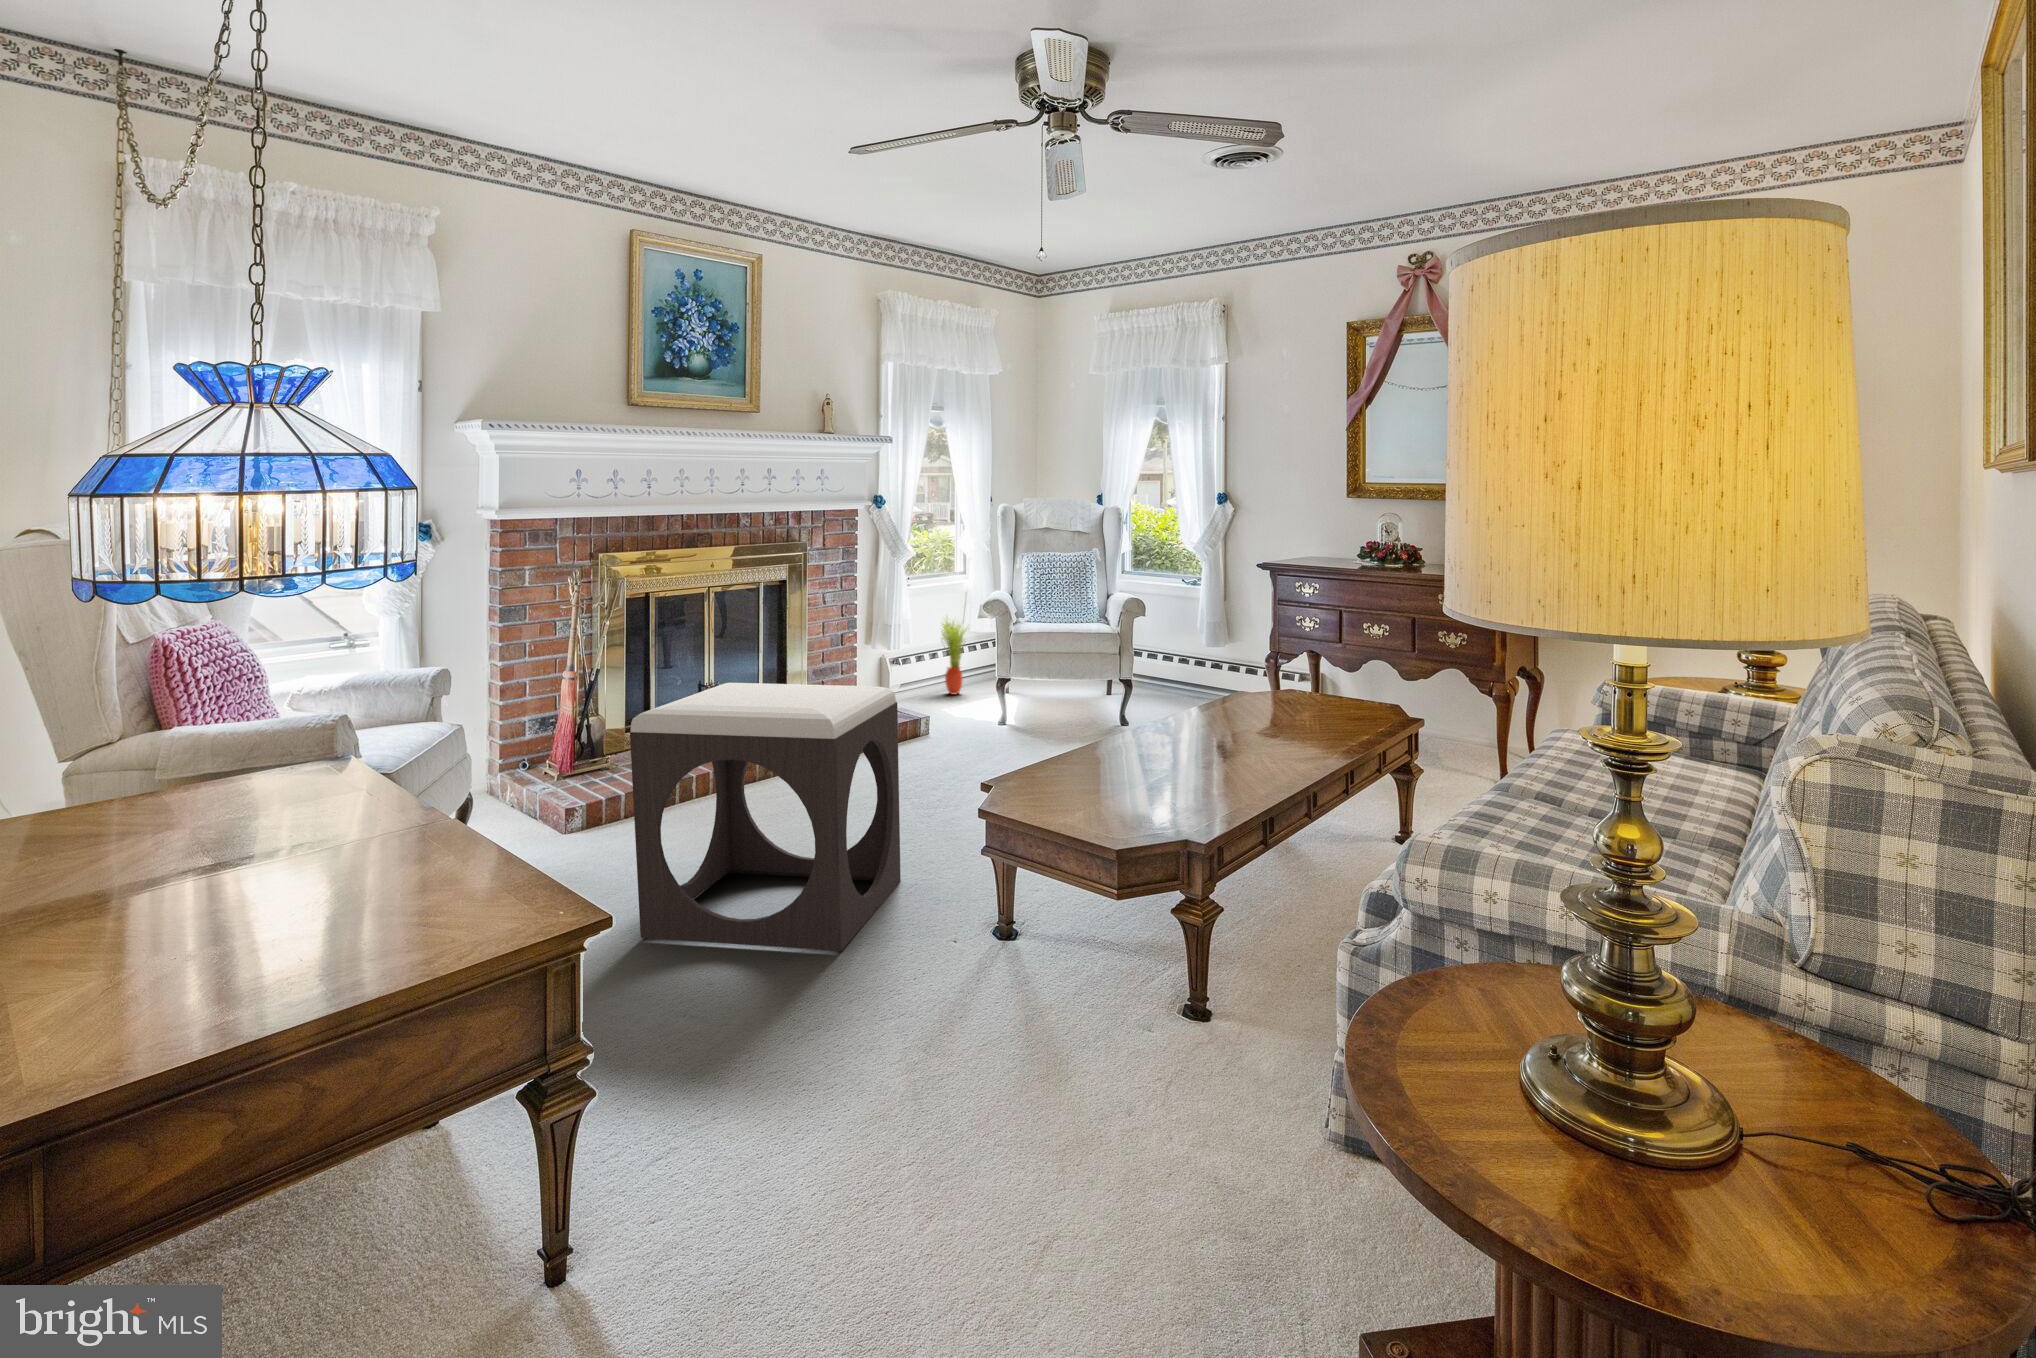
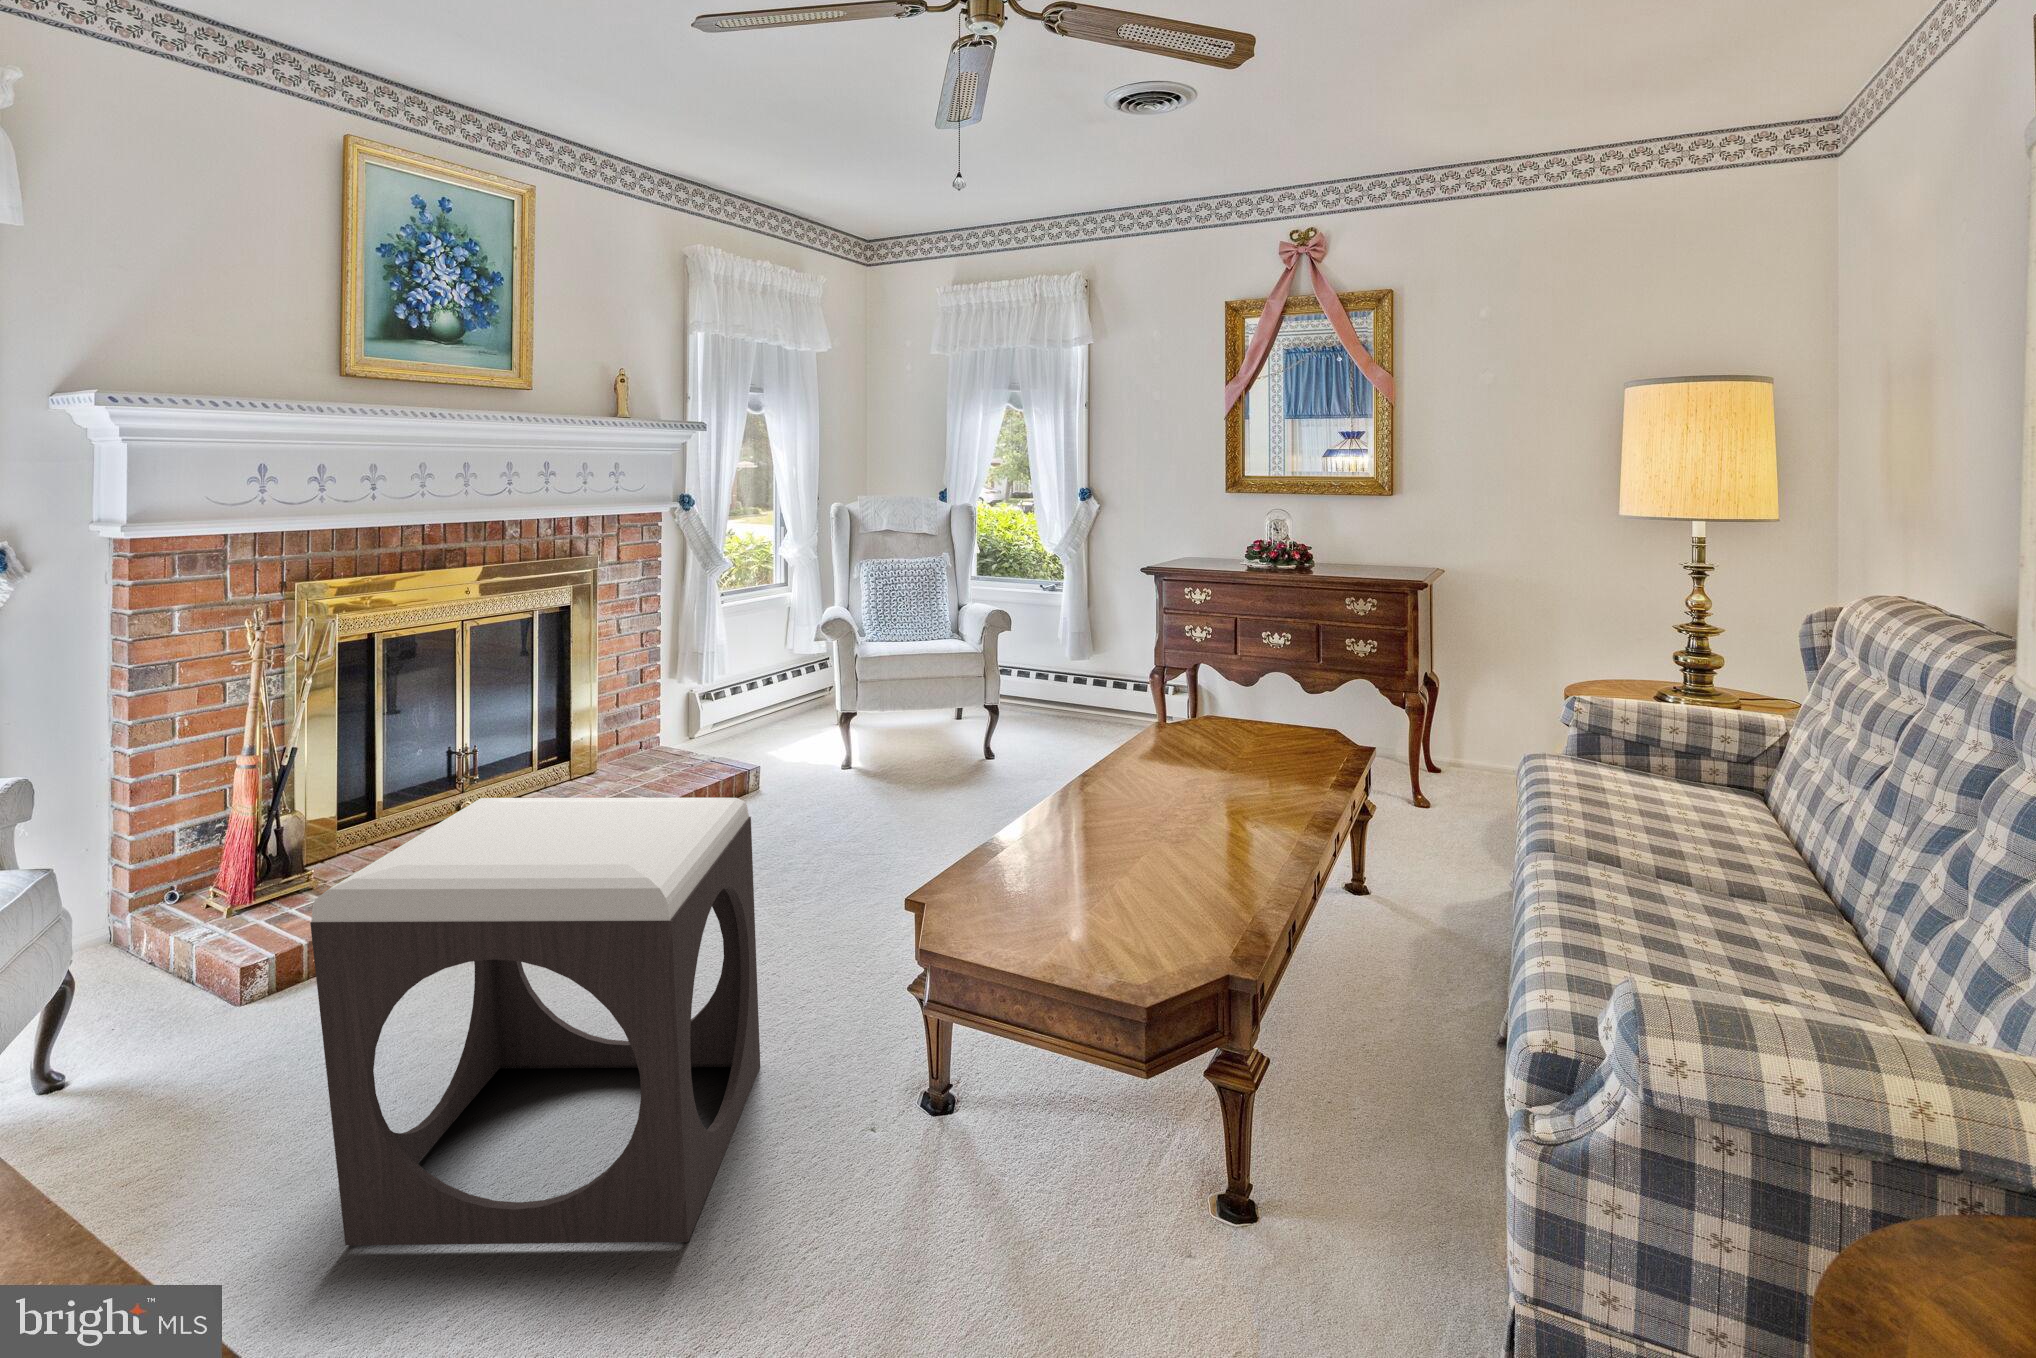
potted plant: present [941,619,966,695] -> none [761,635,796,727]

